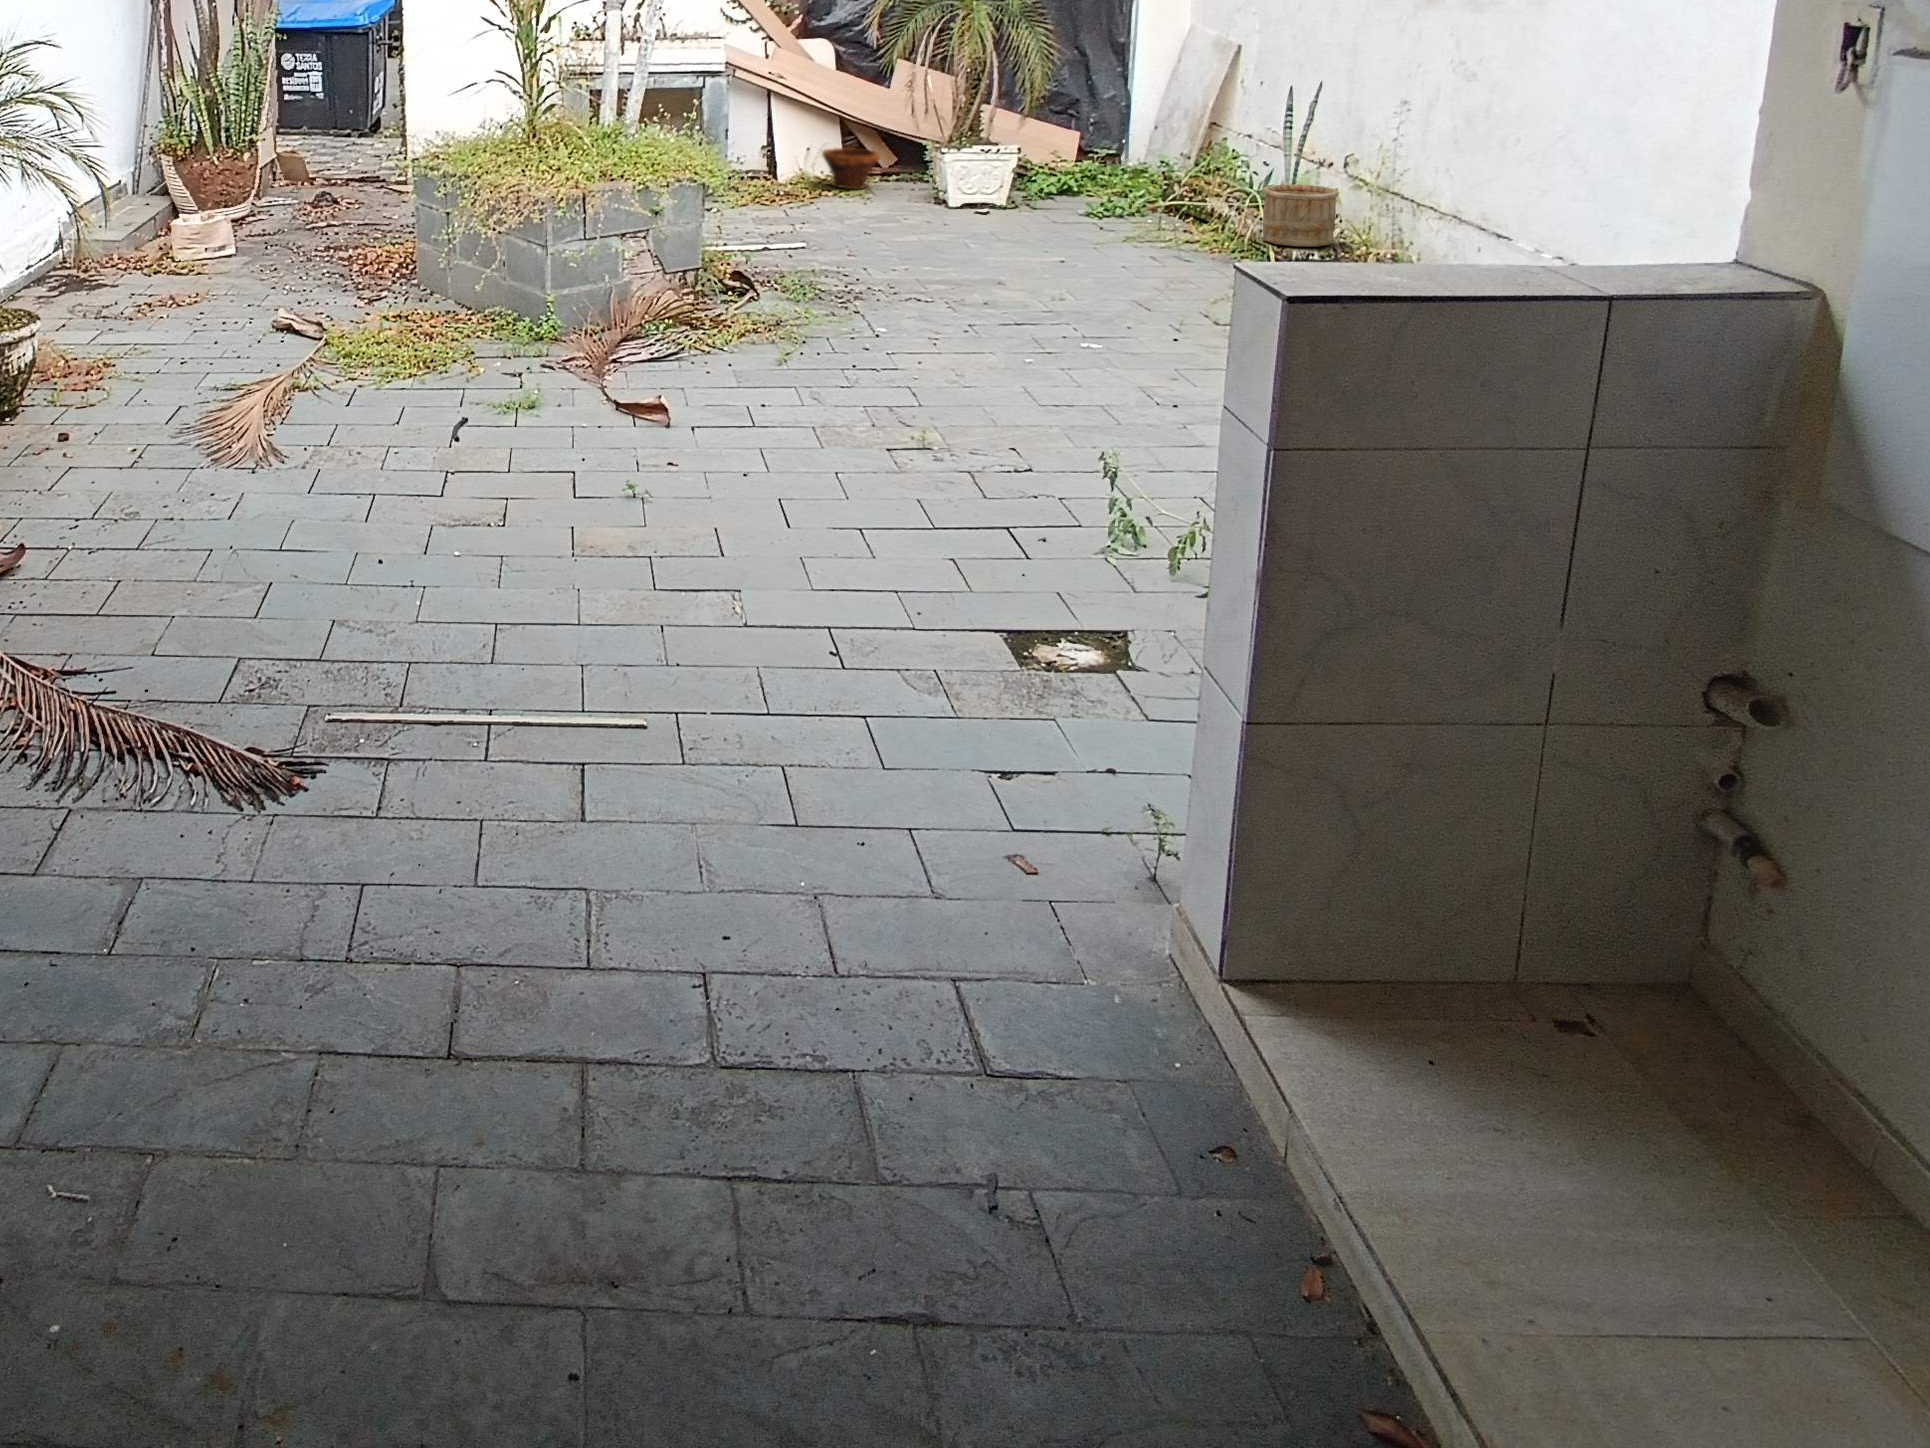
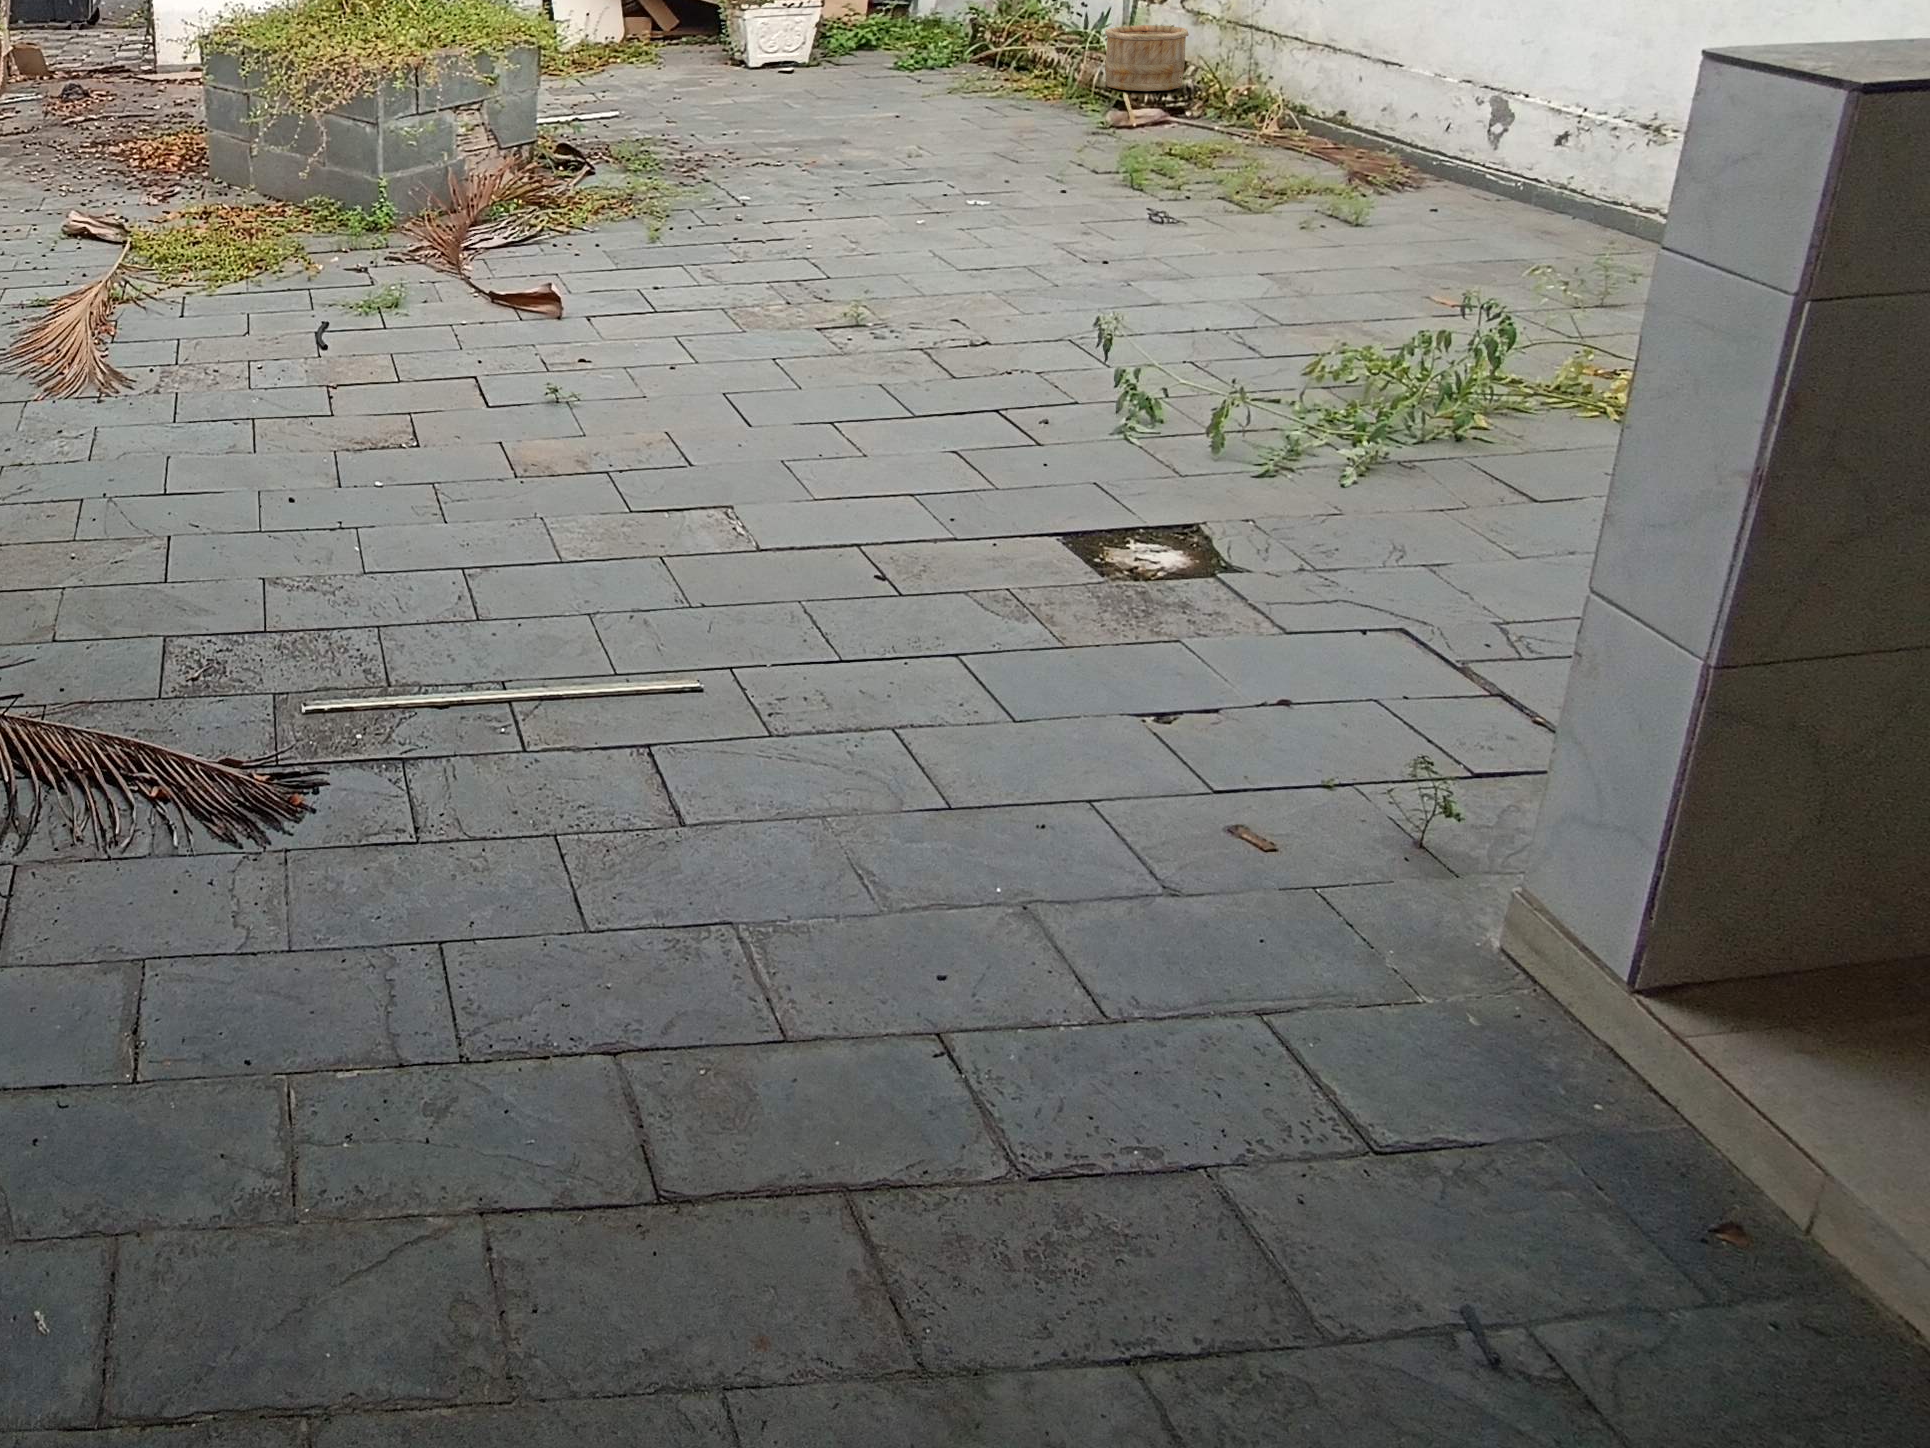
planter: present [822,148,880,189] -> none [610,13,673,56]

